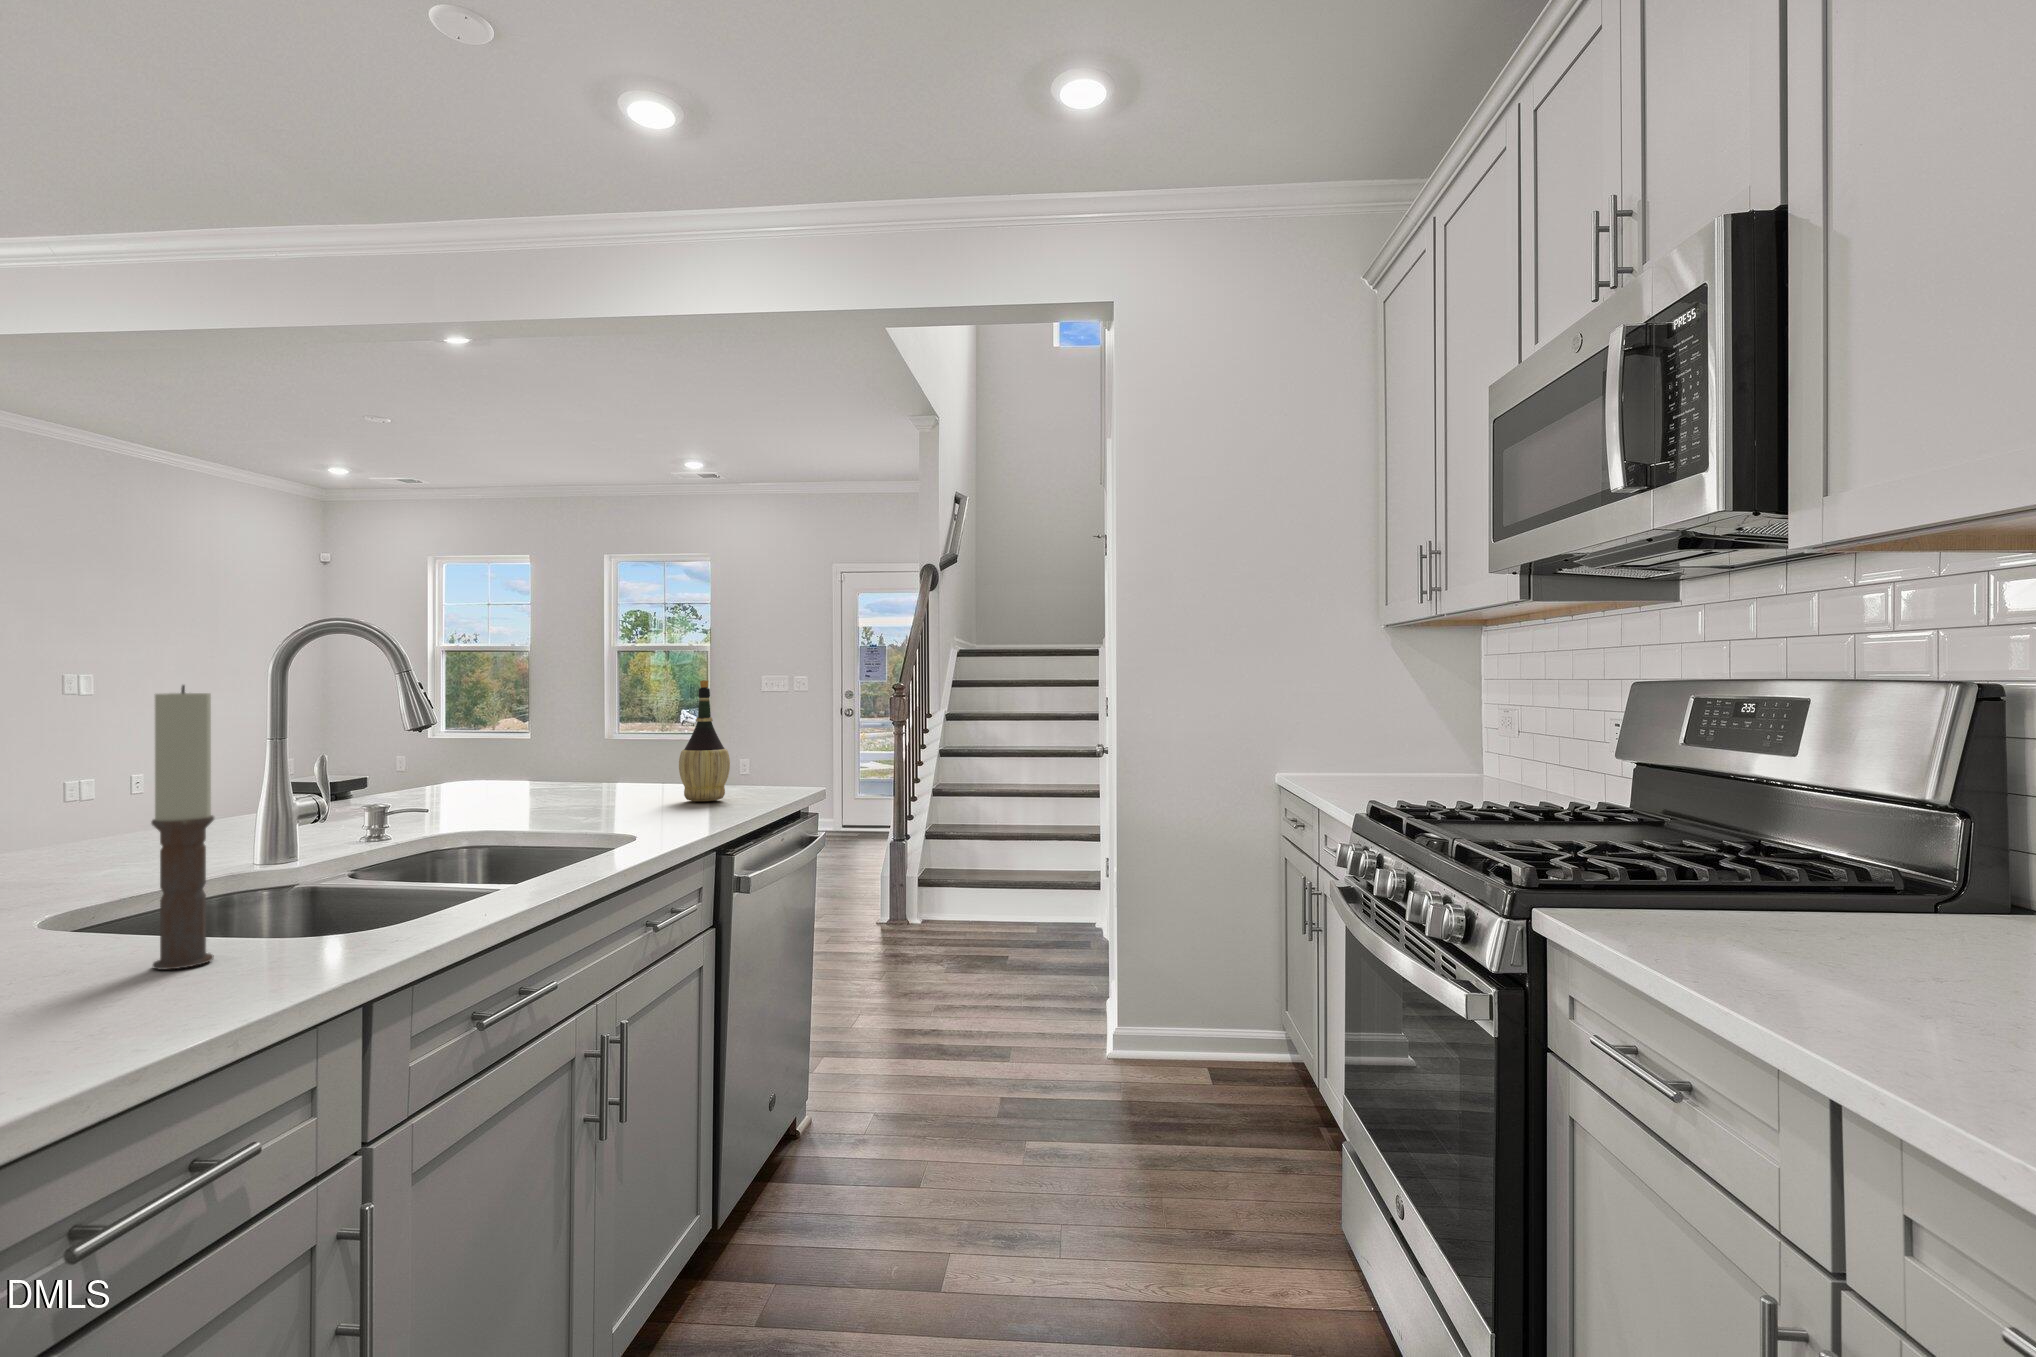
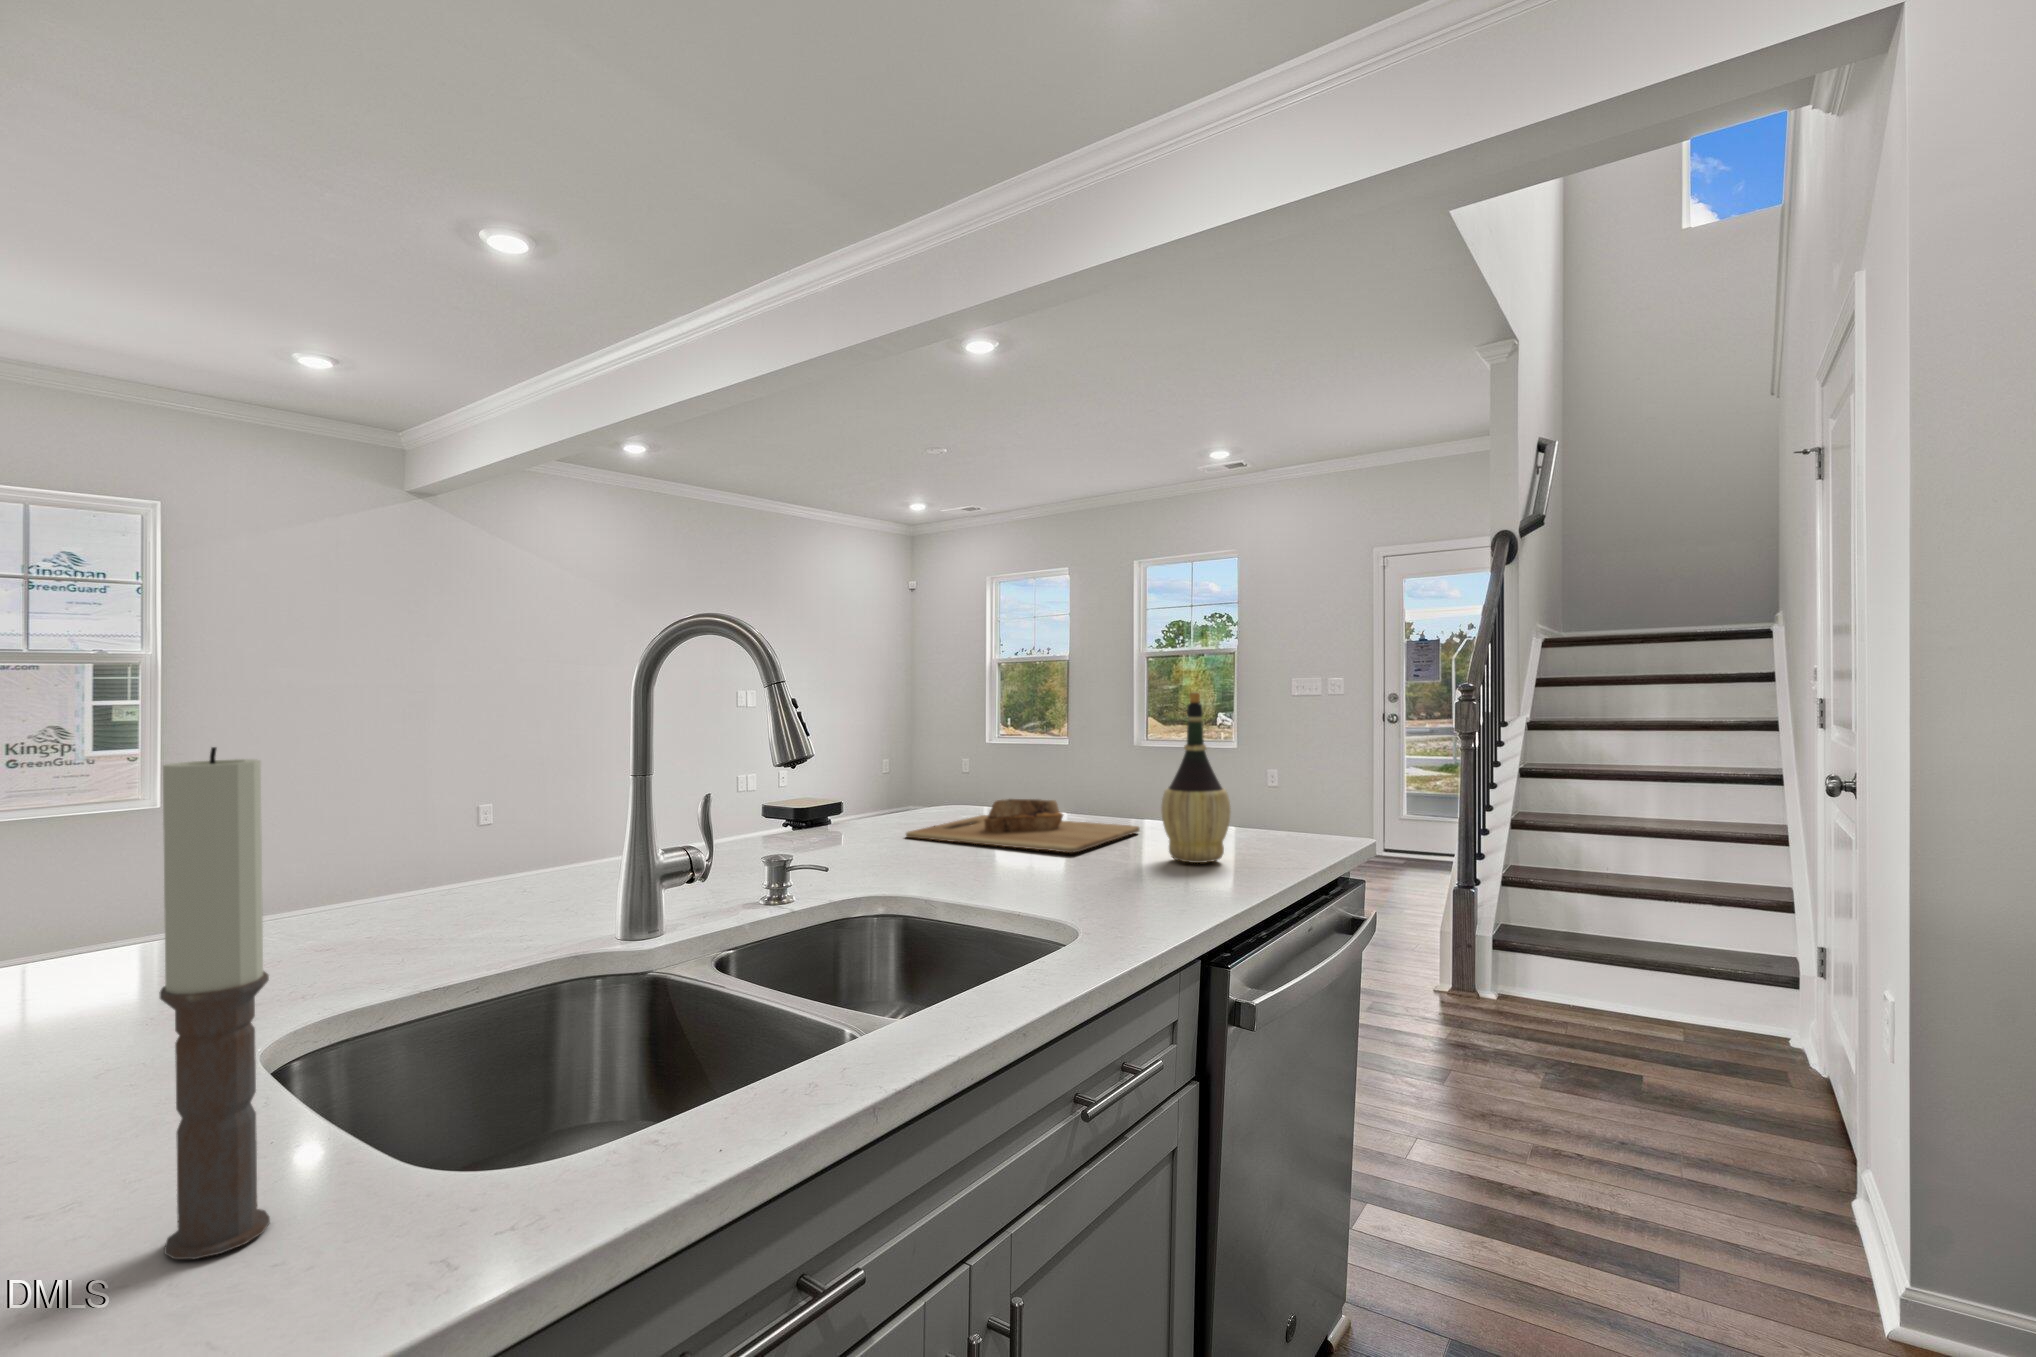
cutting board: none [452,766,655,802] -> present [906,799,1140,853]

